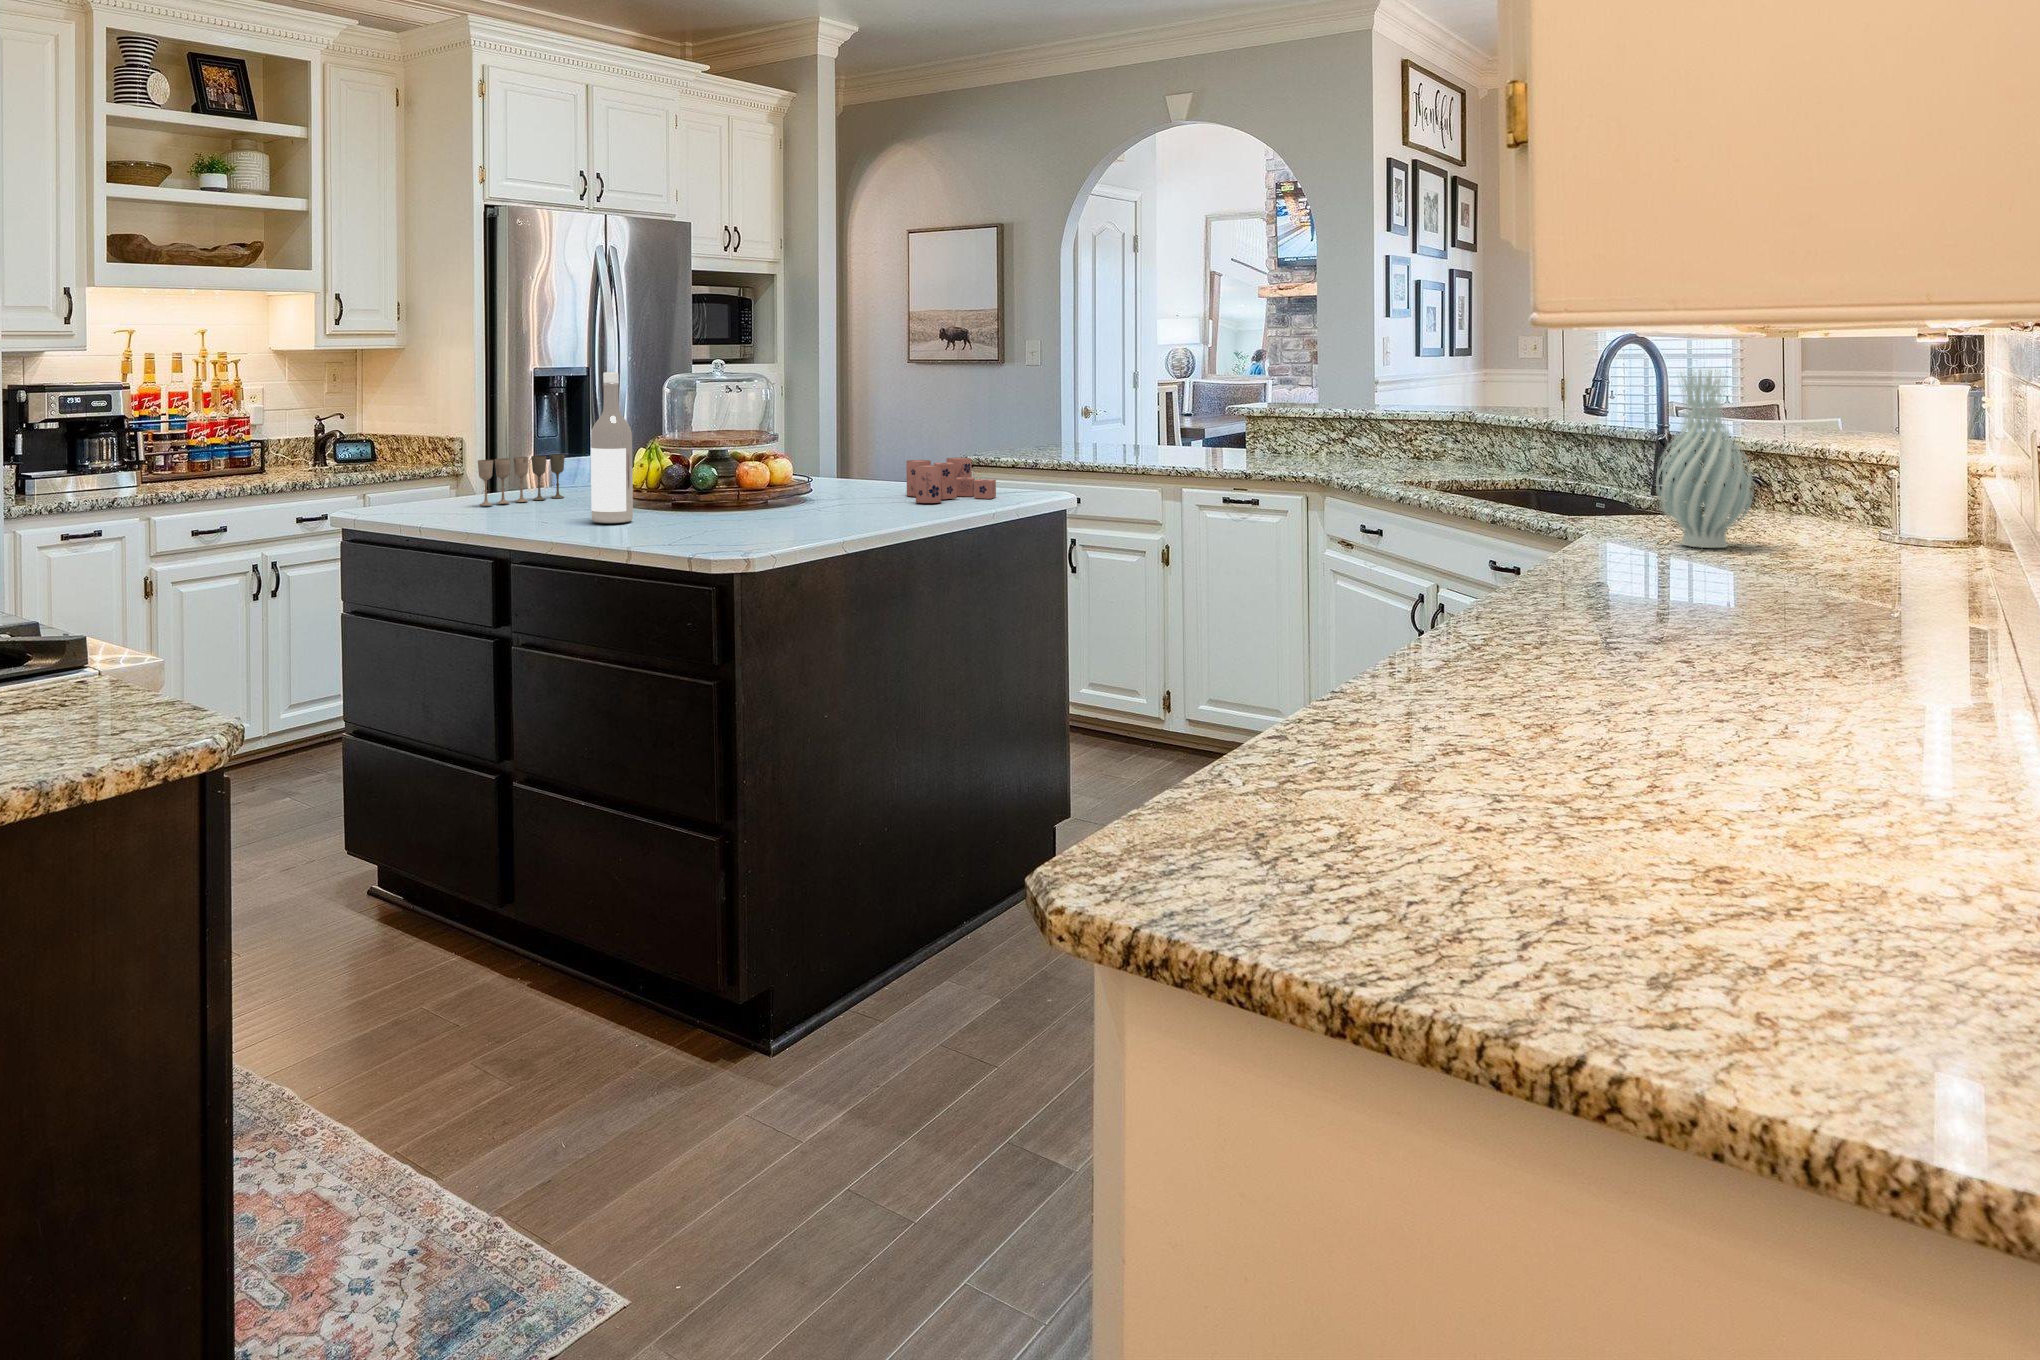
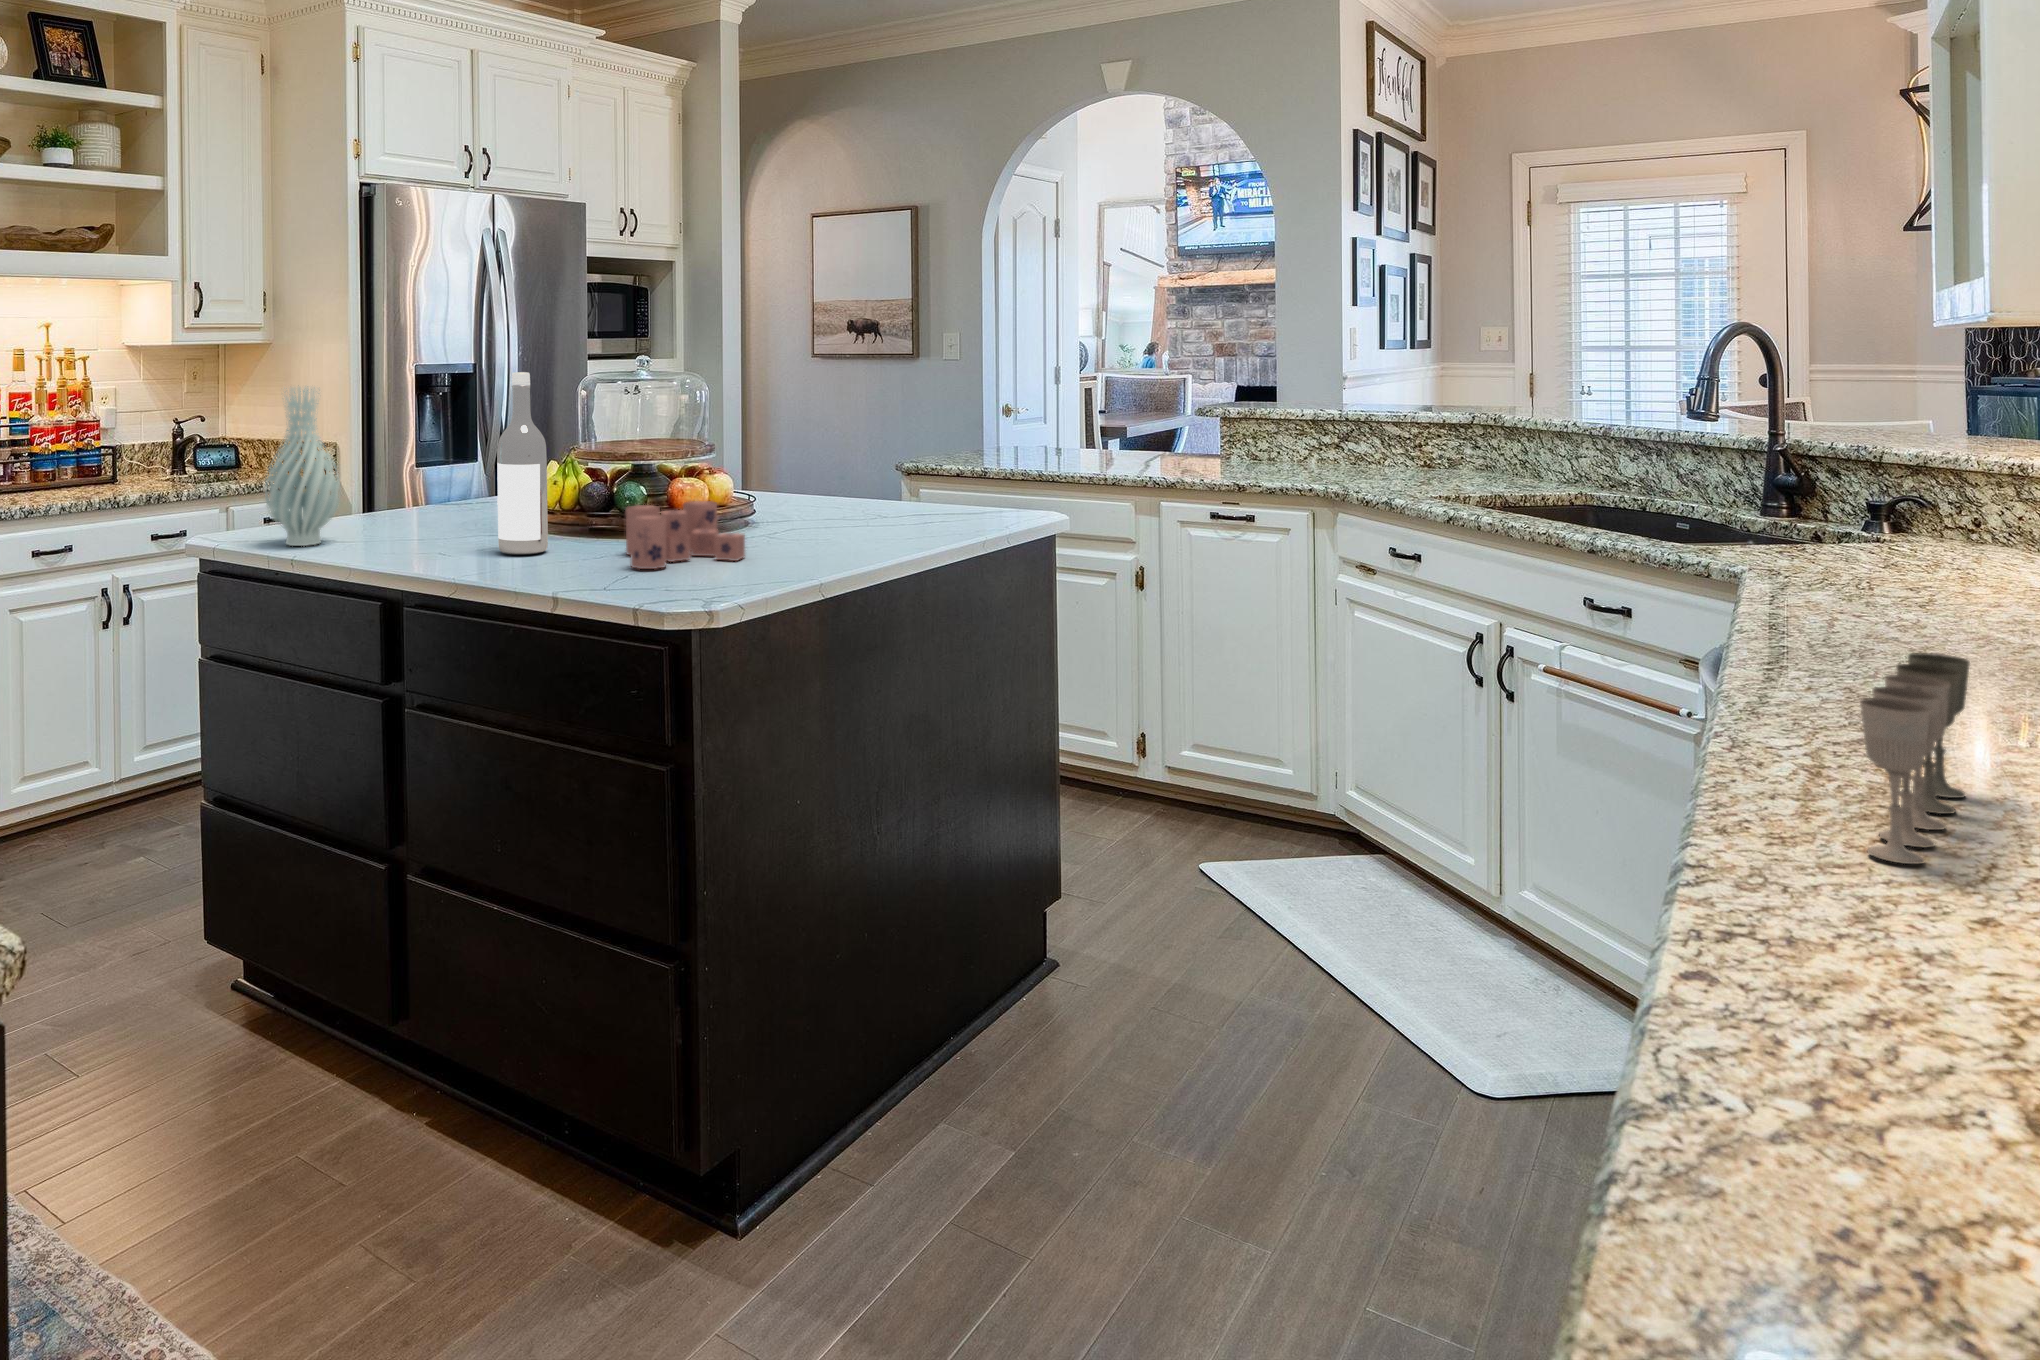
vase: present [1656,370,1753,548] -> present [265,386,340,546]
wine glass: present [478,454,565,506] -> present [1860,653,1970,864]
candle: present [906,458,996,503] -> present [626,501,745,569]

